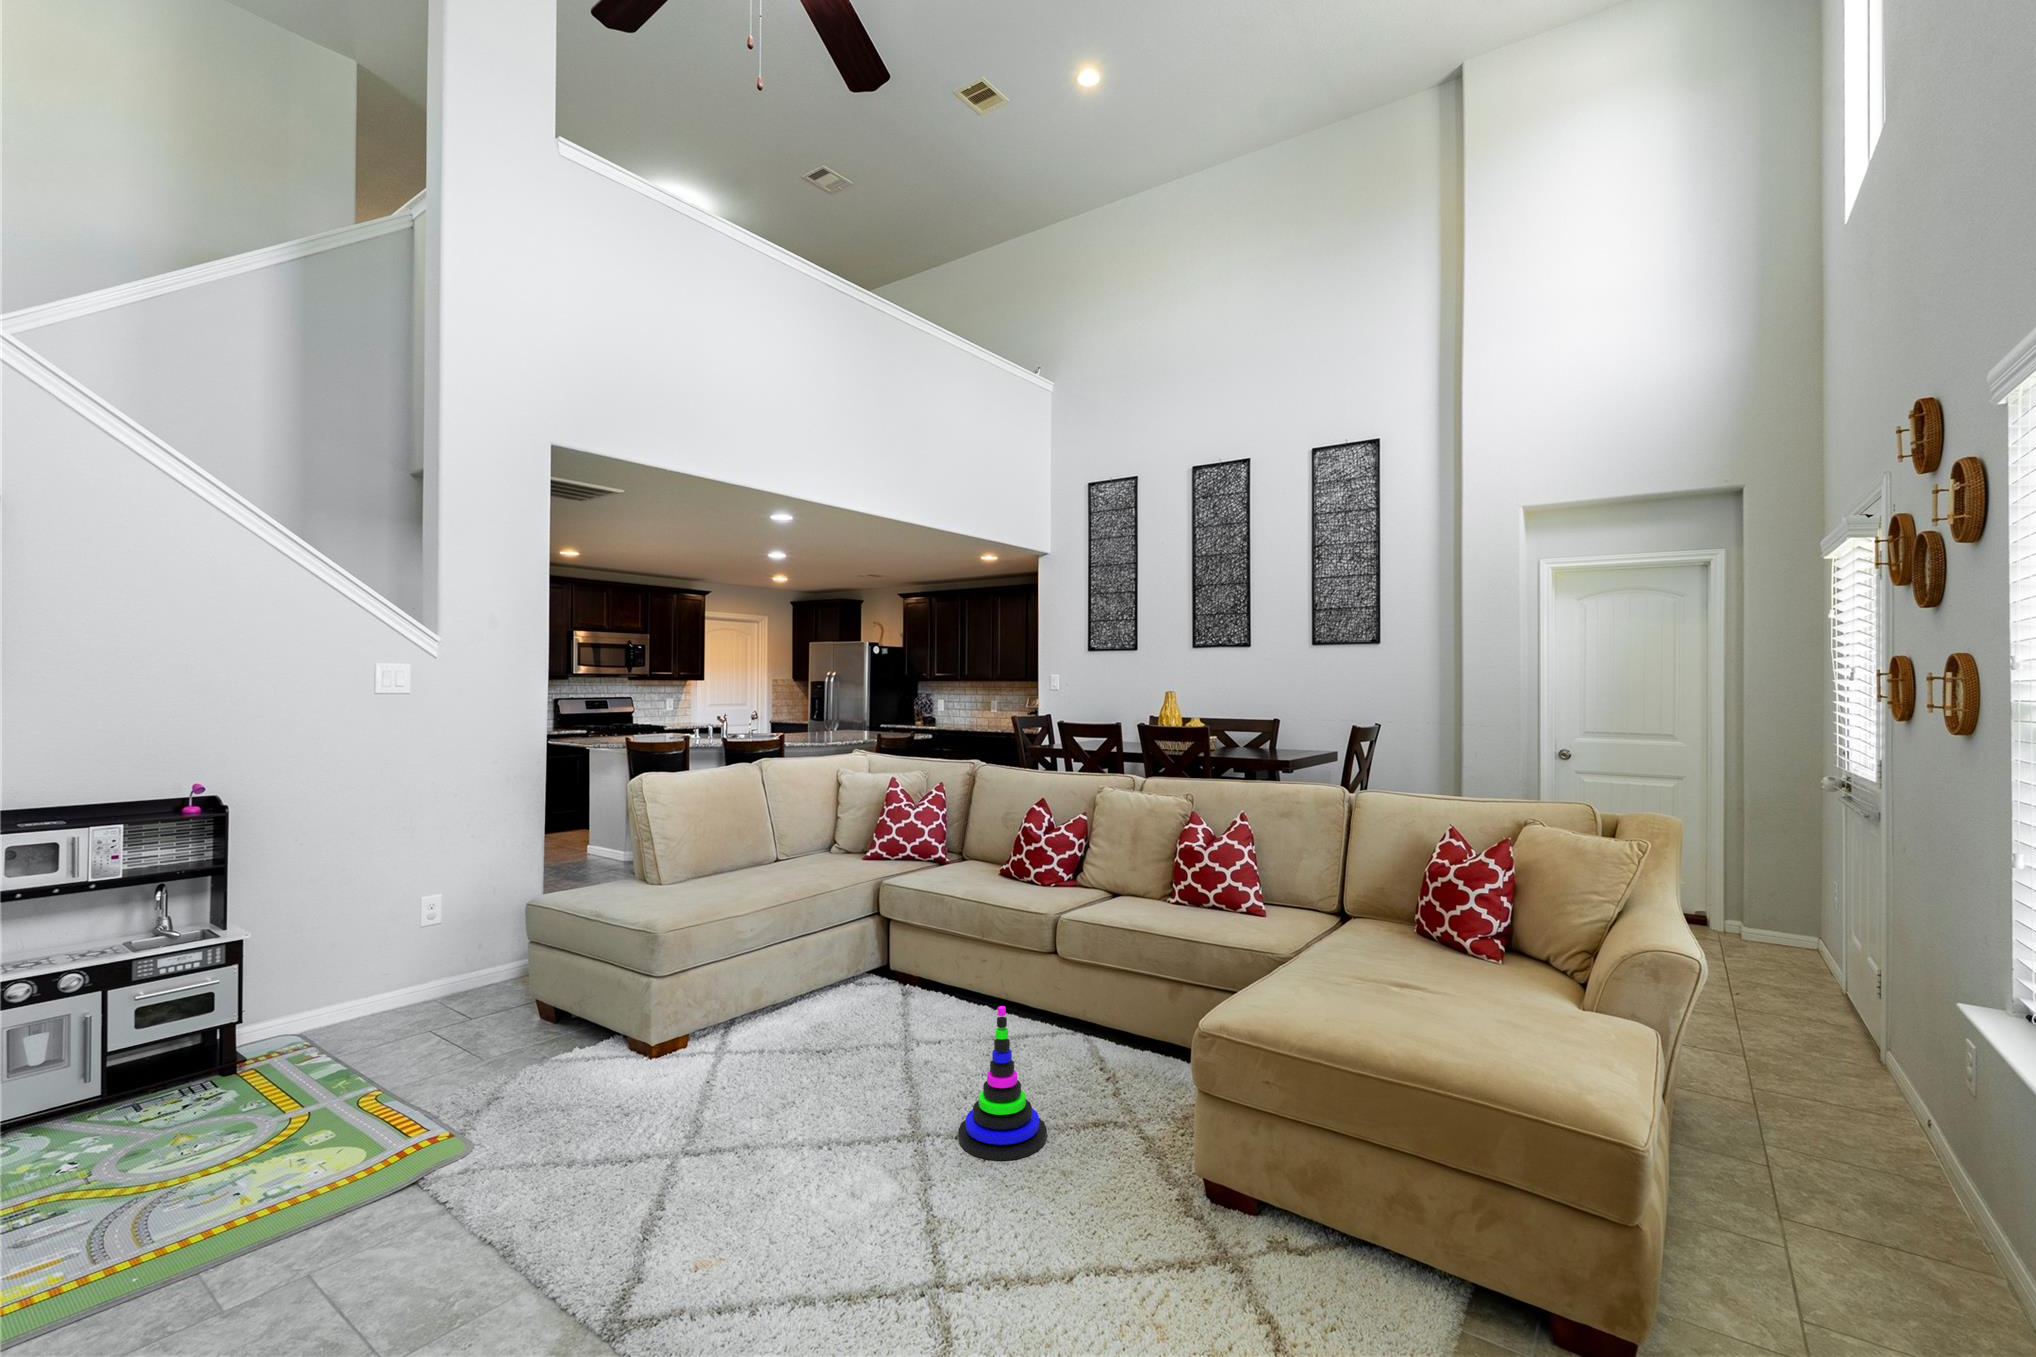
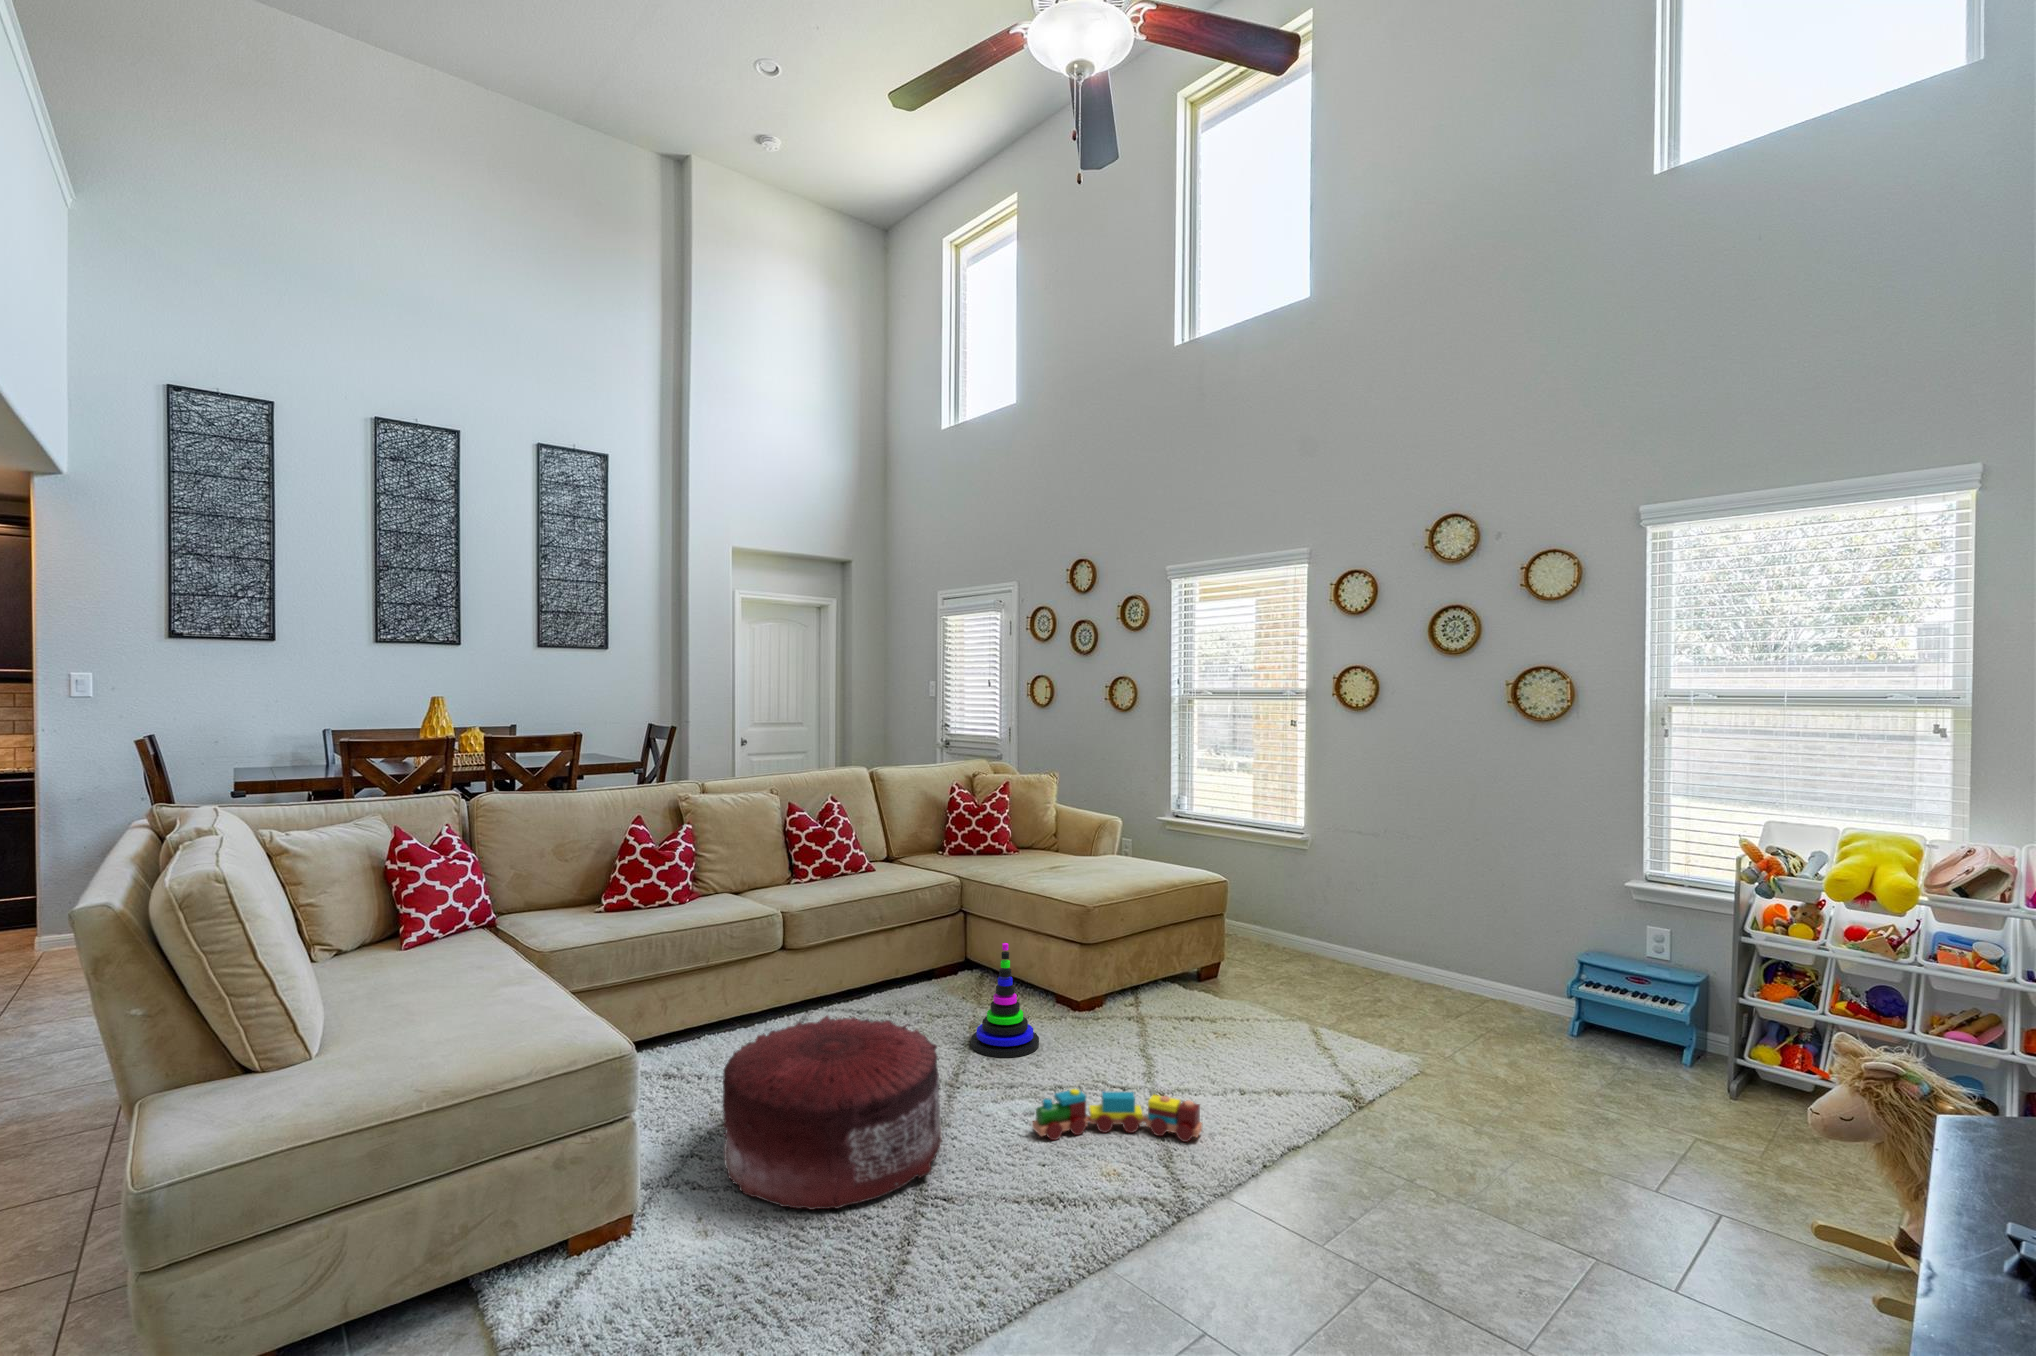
pouf: none [612,970,814,1131] -> present [723,1016,942,1210]
toy train: none [697,1149,779,1308] -> present [1032,1089,1202,1142]

